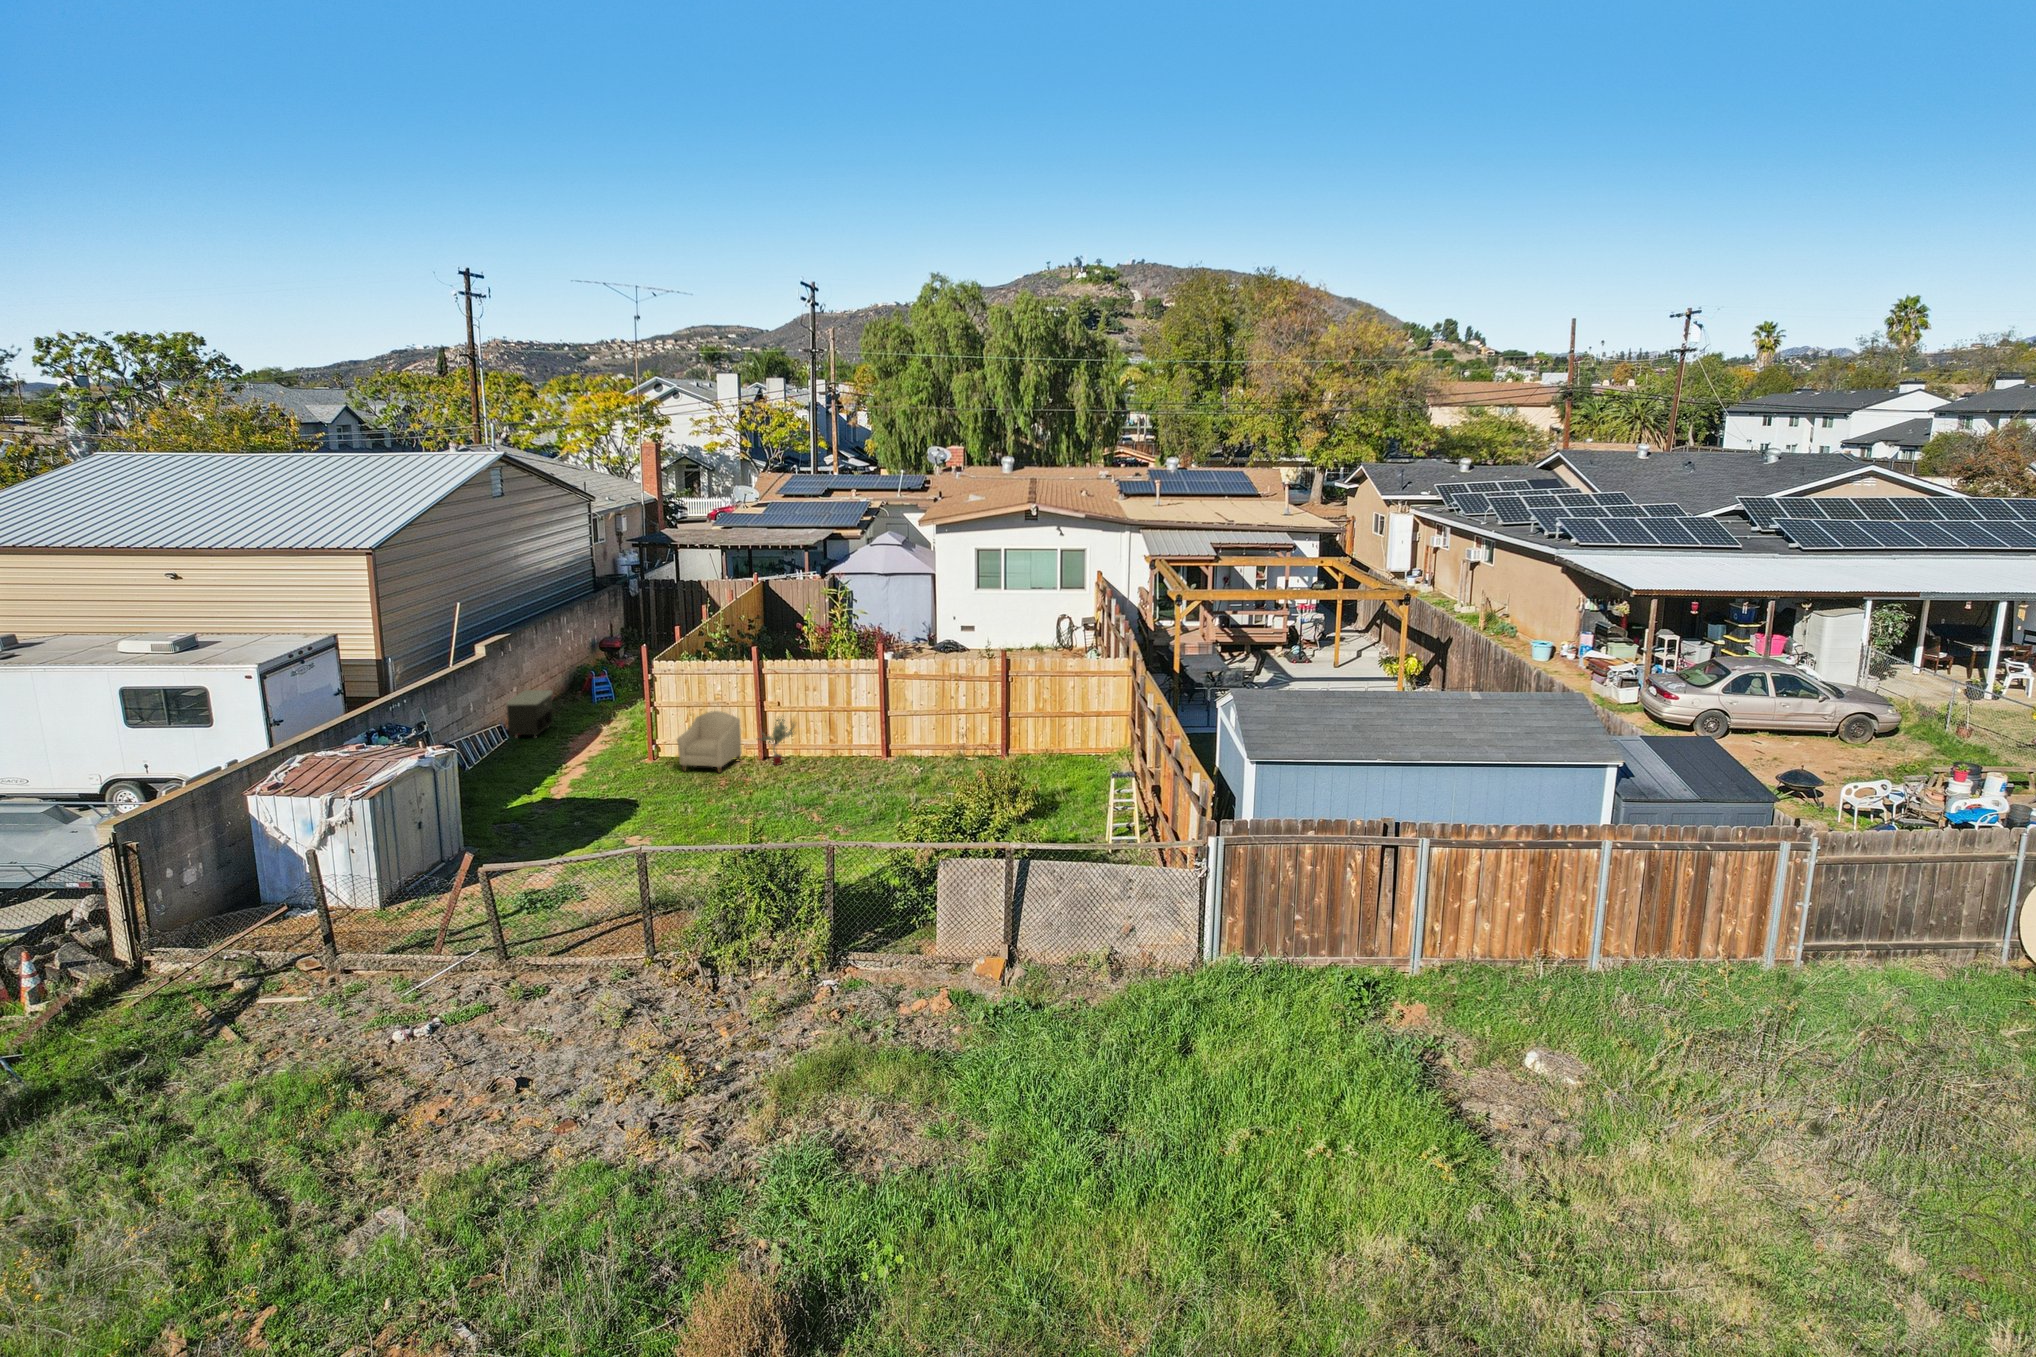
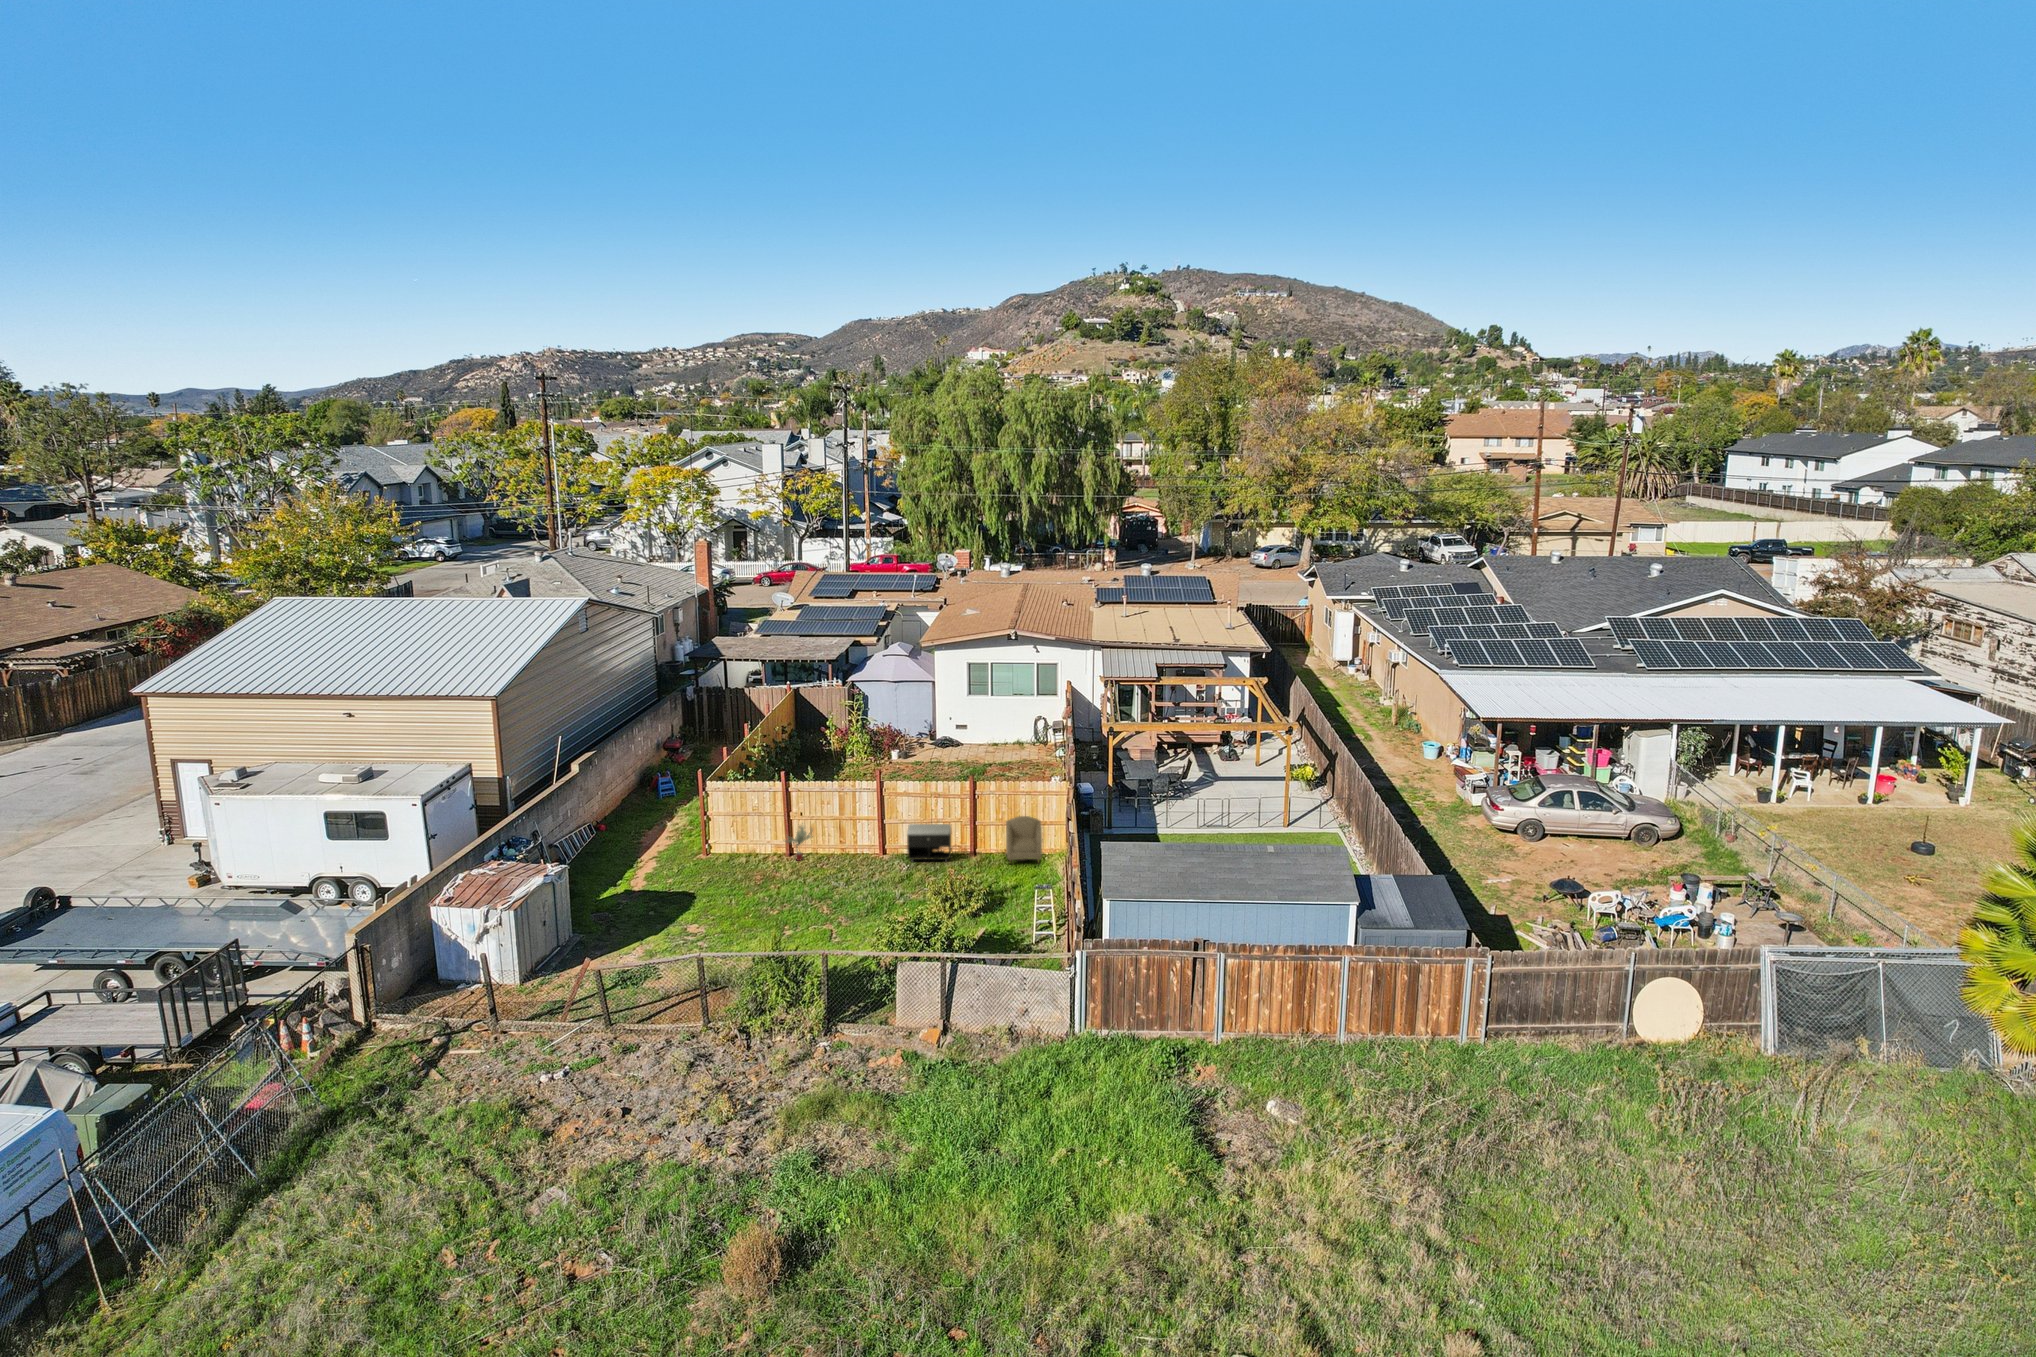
storage bench: present [506,690,553,737] -> present [907,824,952,861]
chair: present [677,711,741,773] -> present [1006,816,1043,863]

